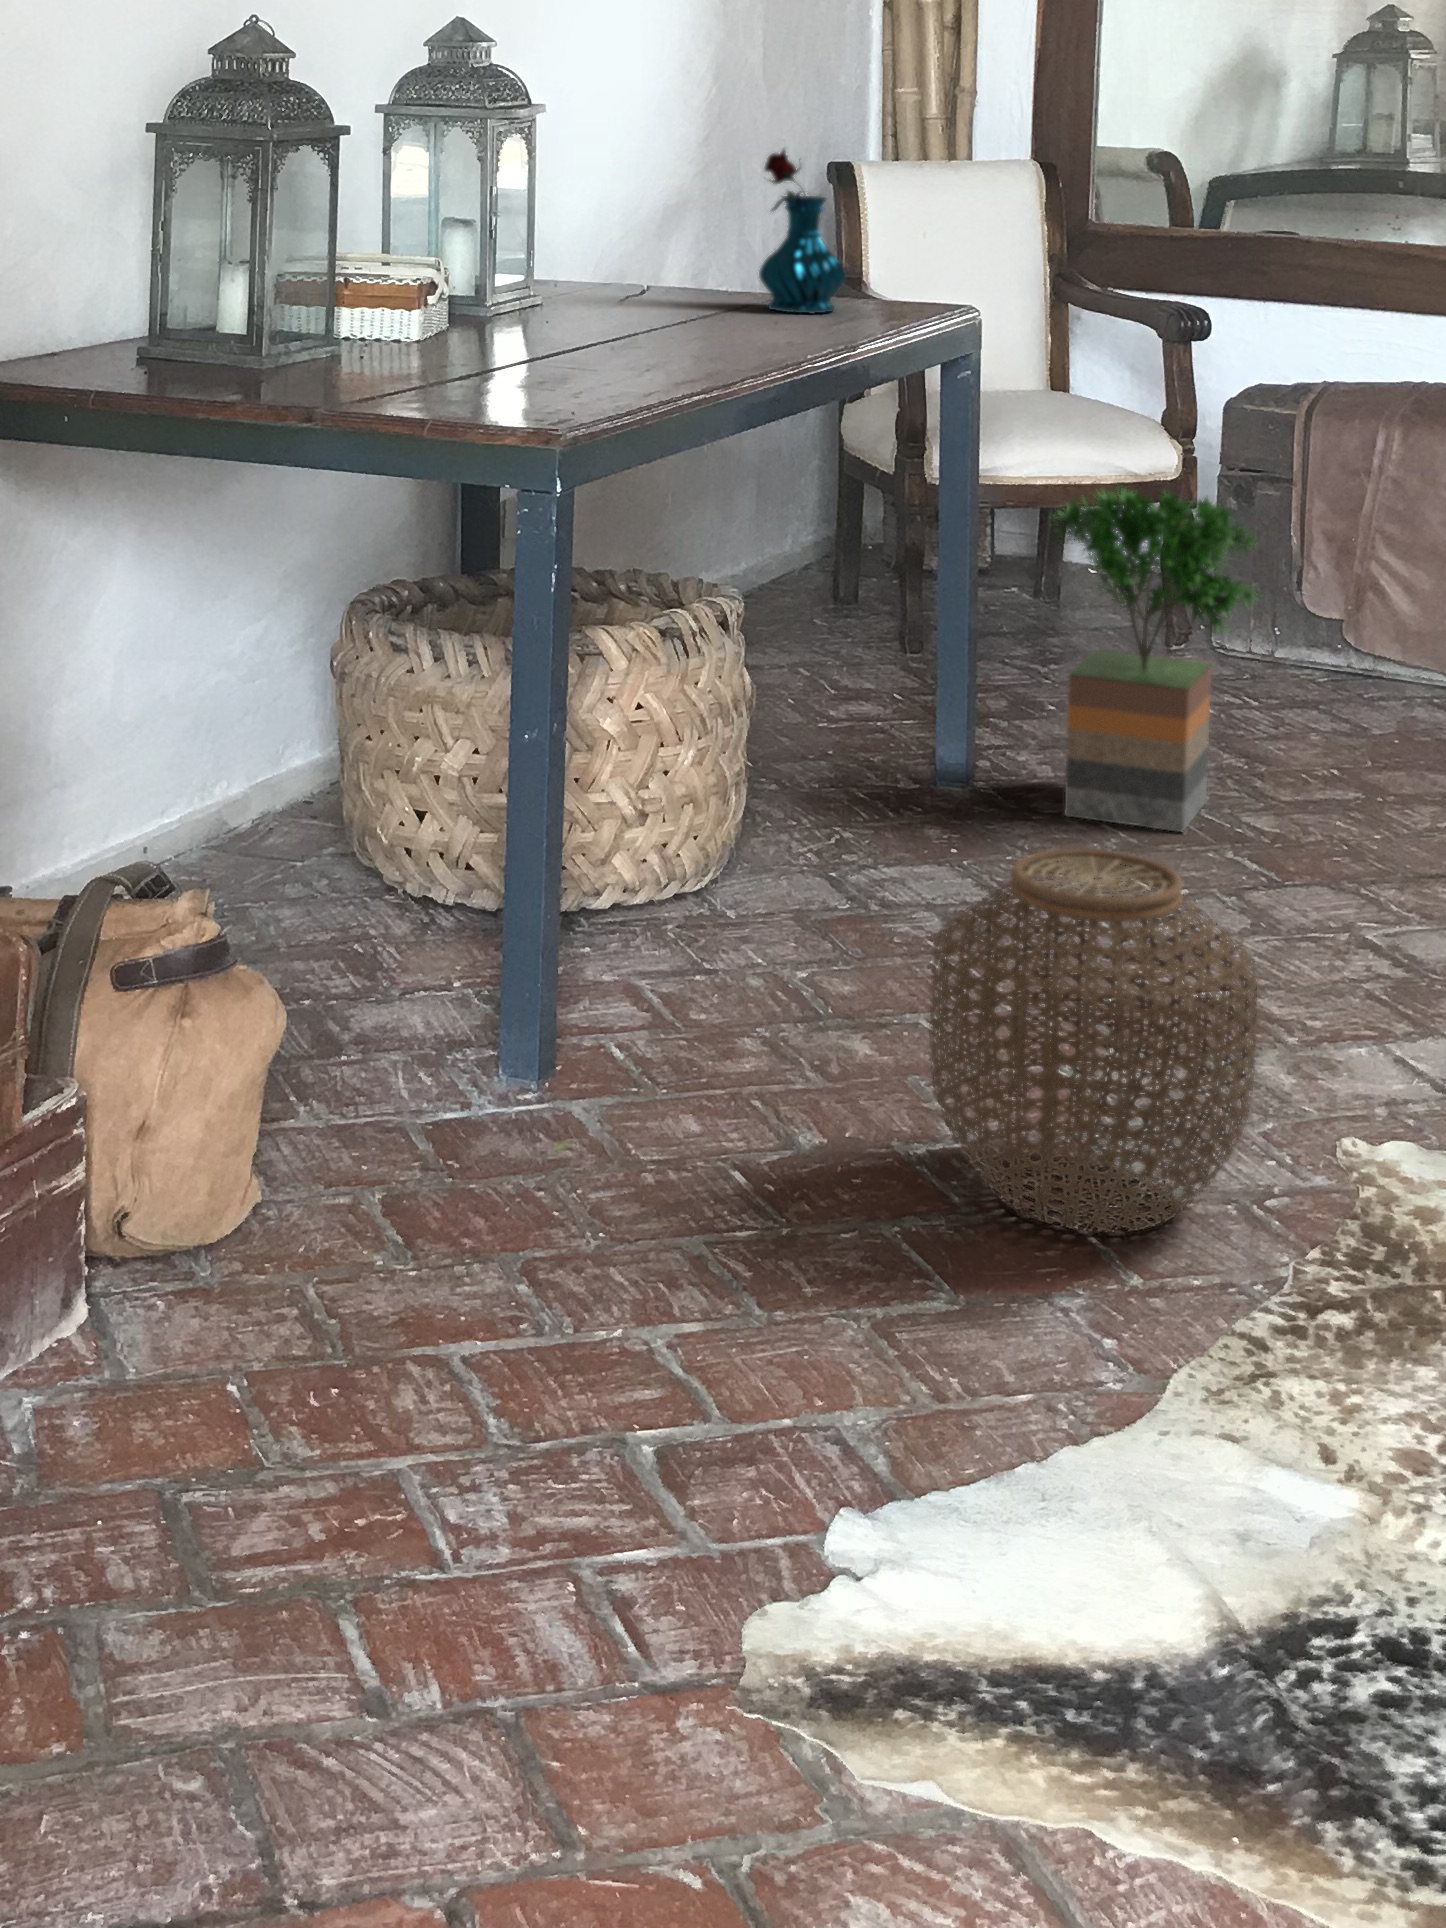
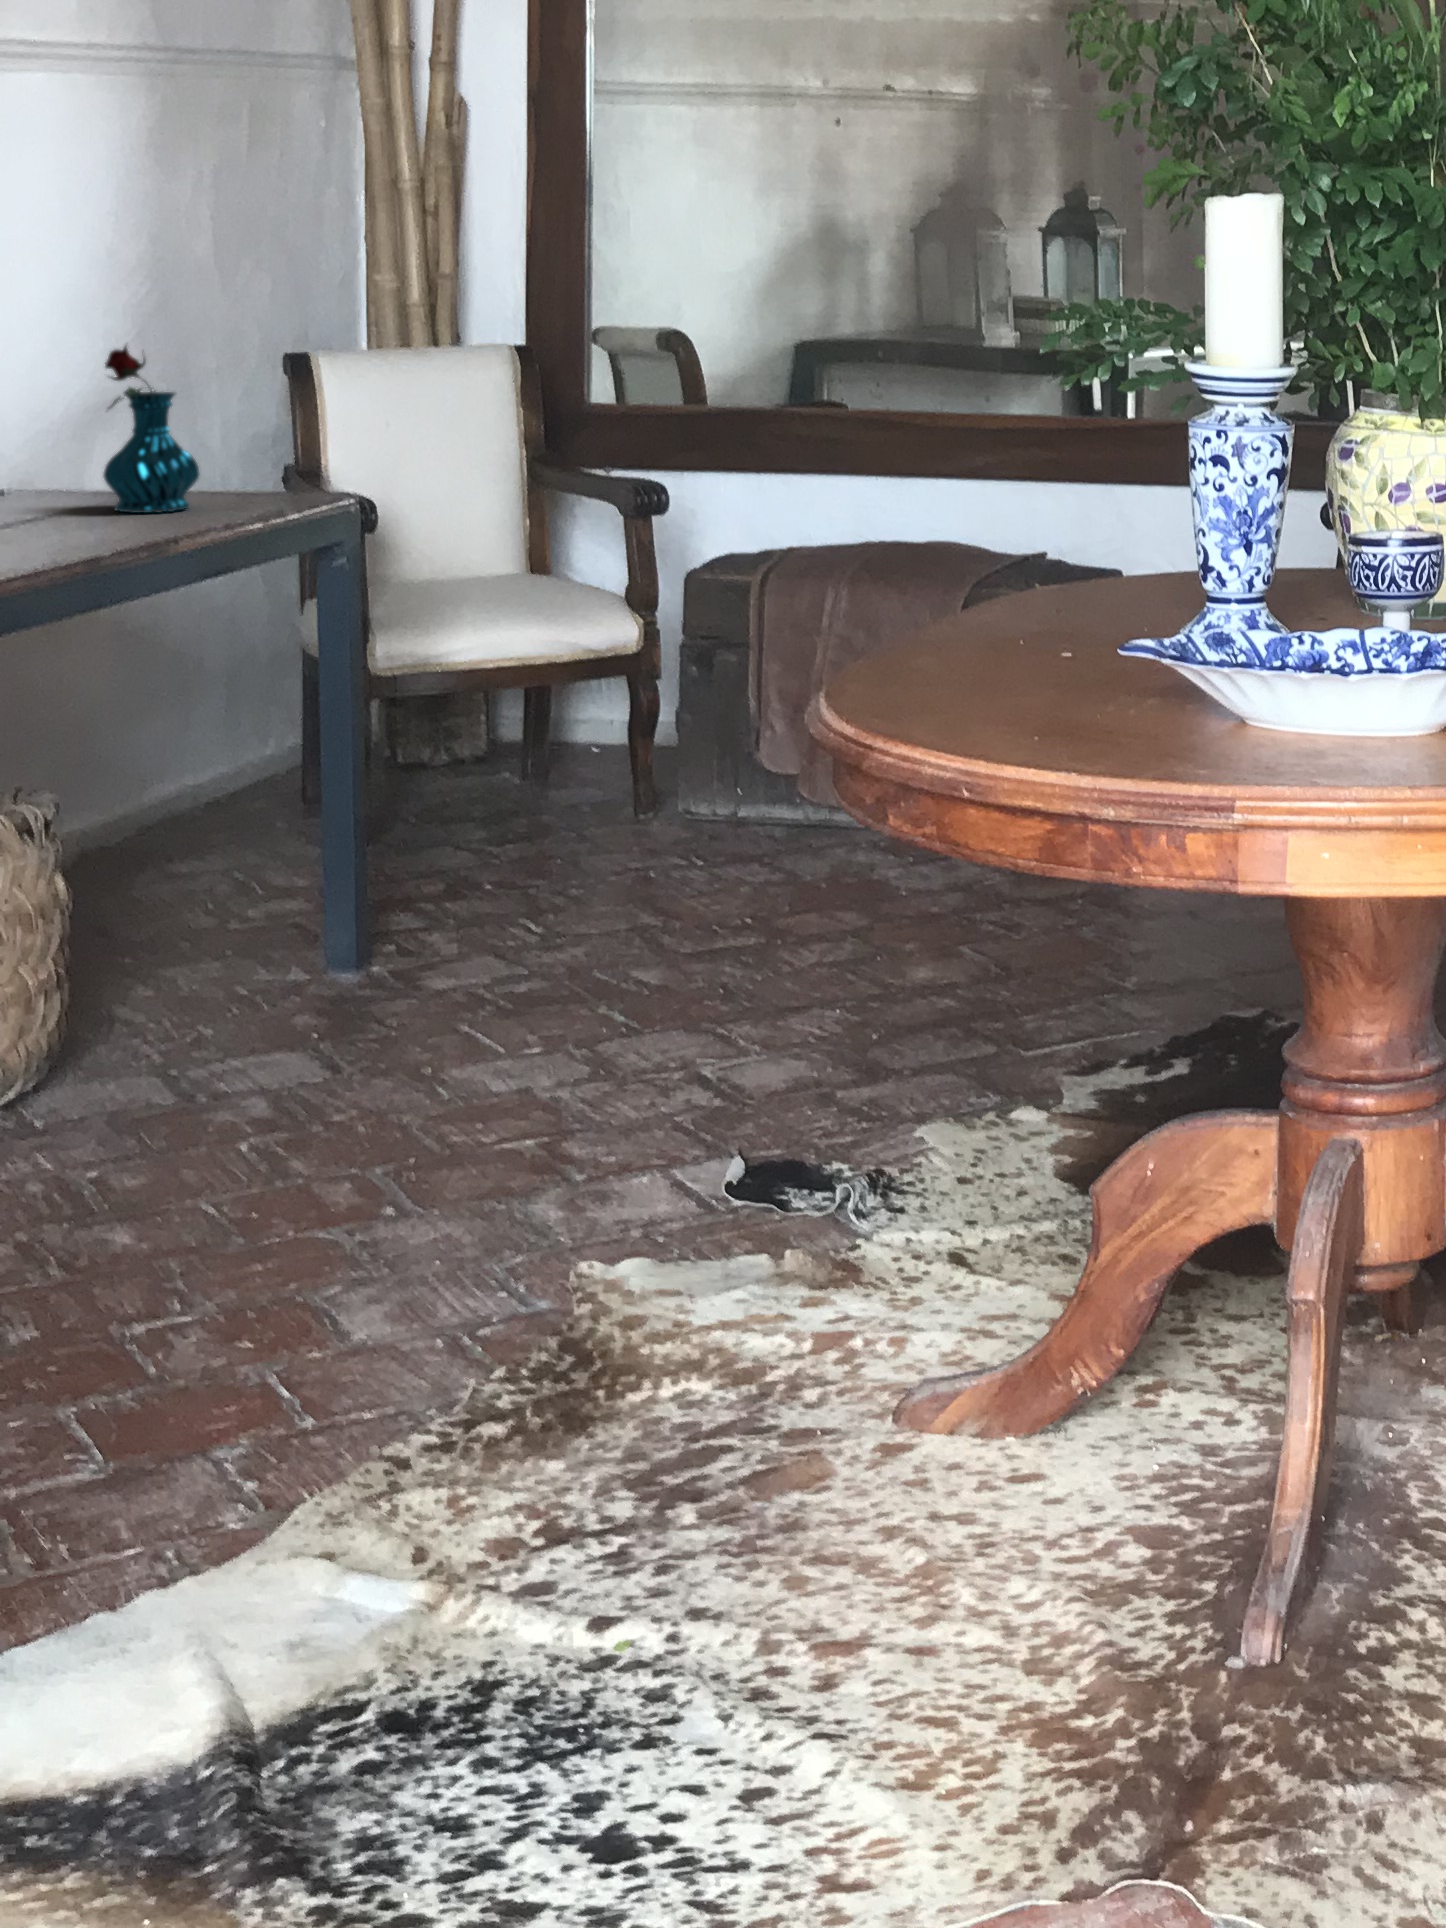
potted tree: present [1053,489,1257,832] -> none [431,663,650,999]
woven basket: present [929,849,1257,1233] -> none [117,1024,453,1395]

